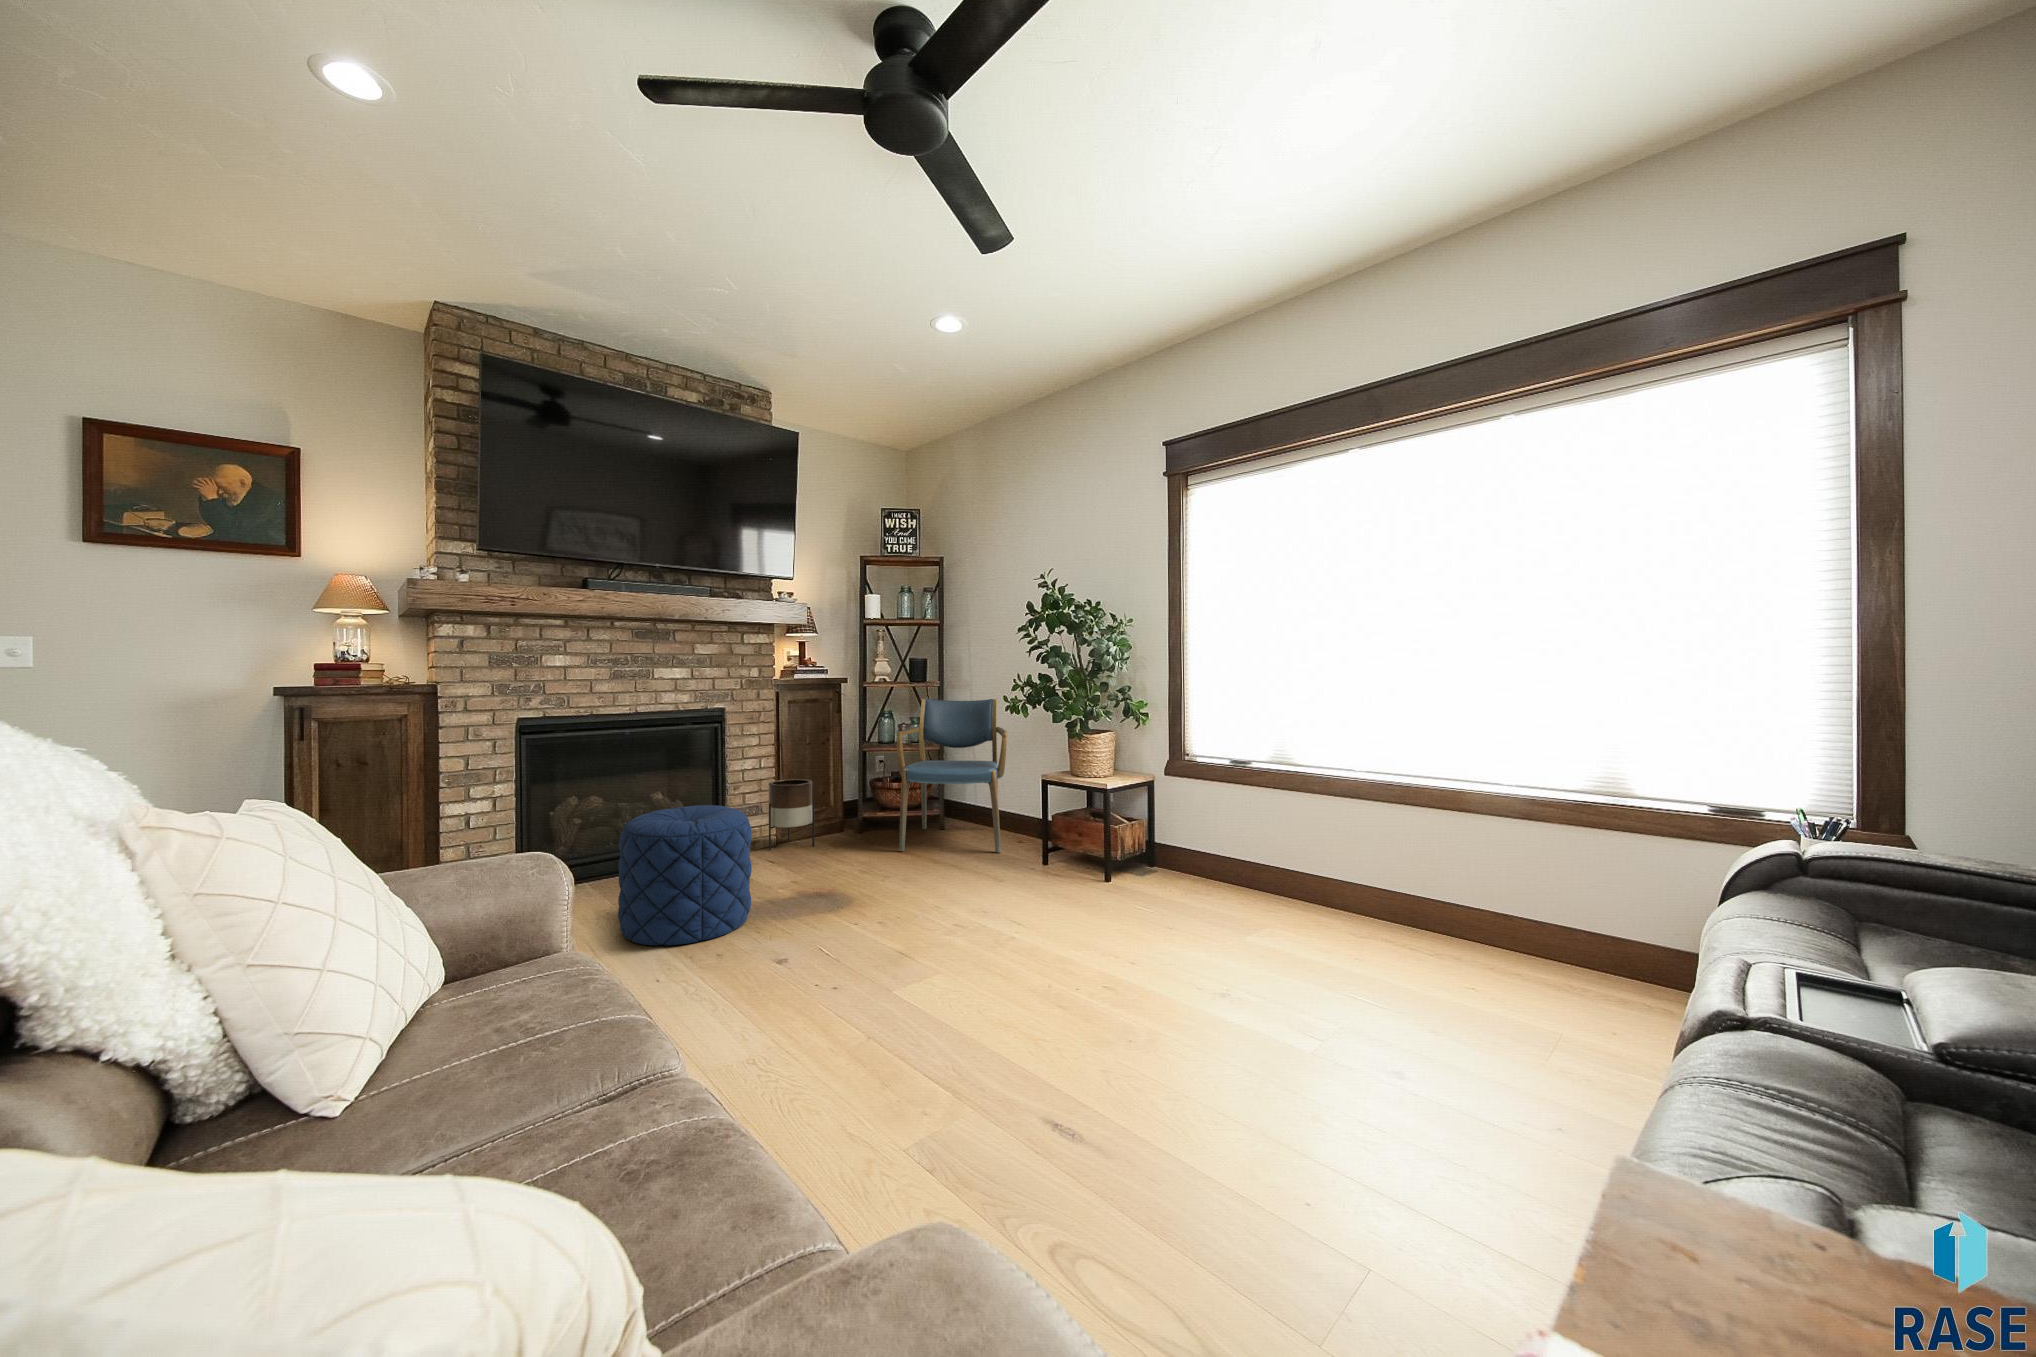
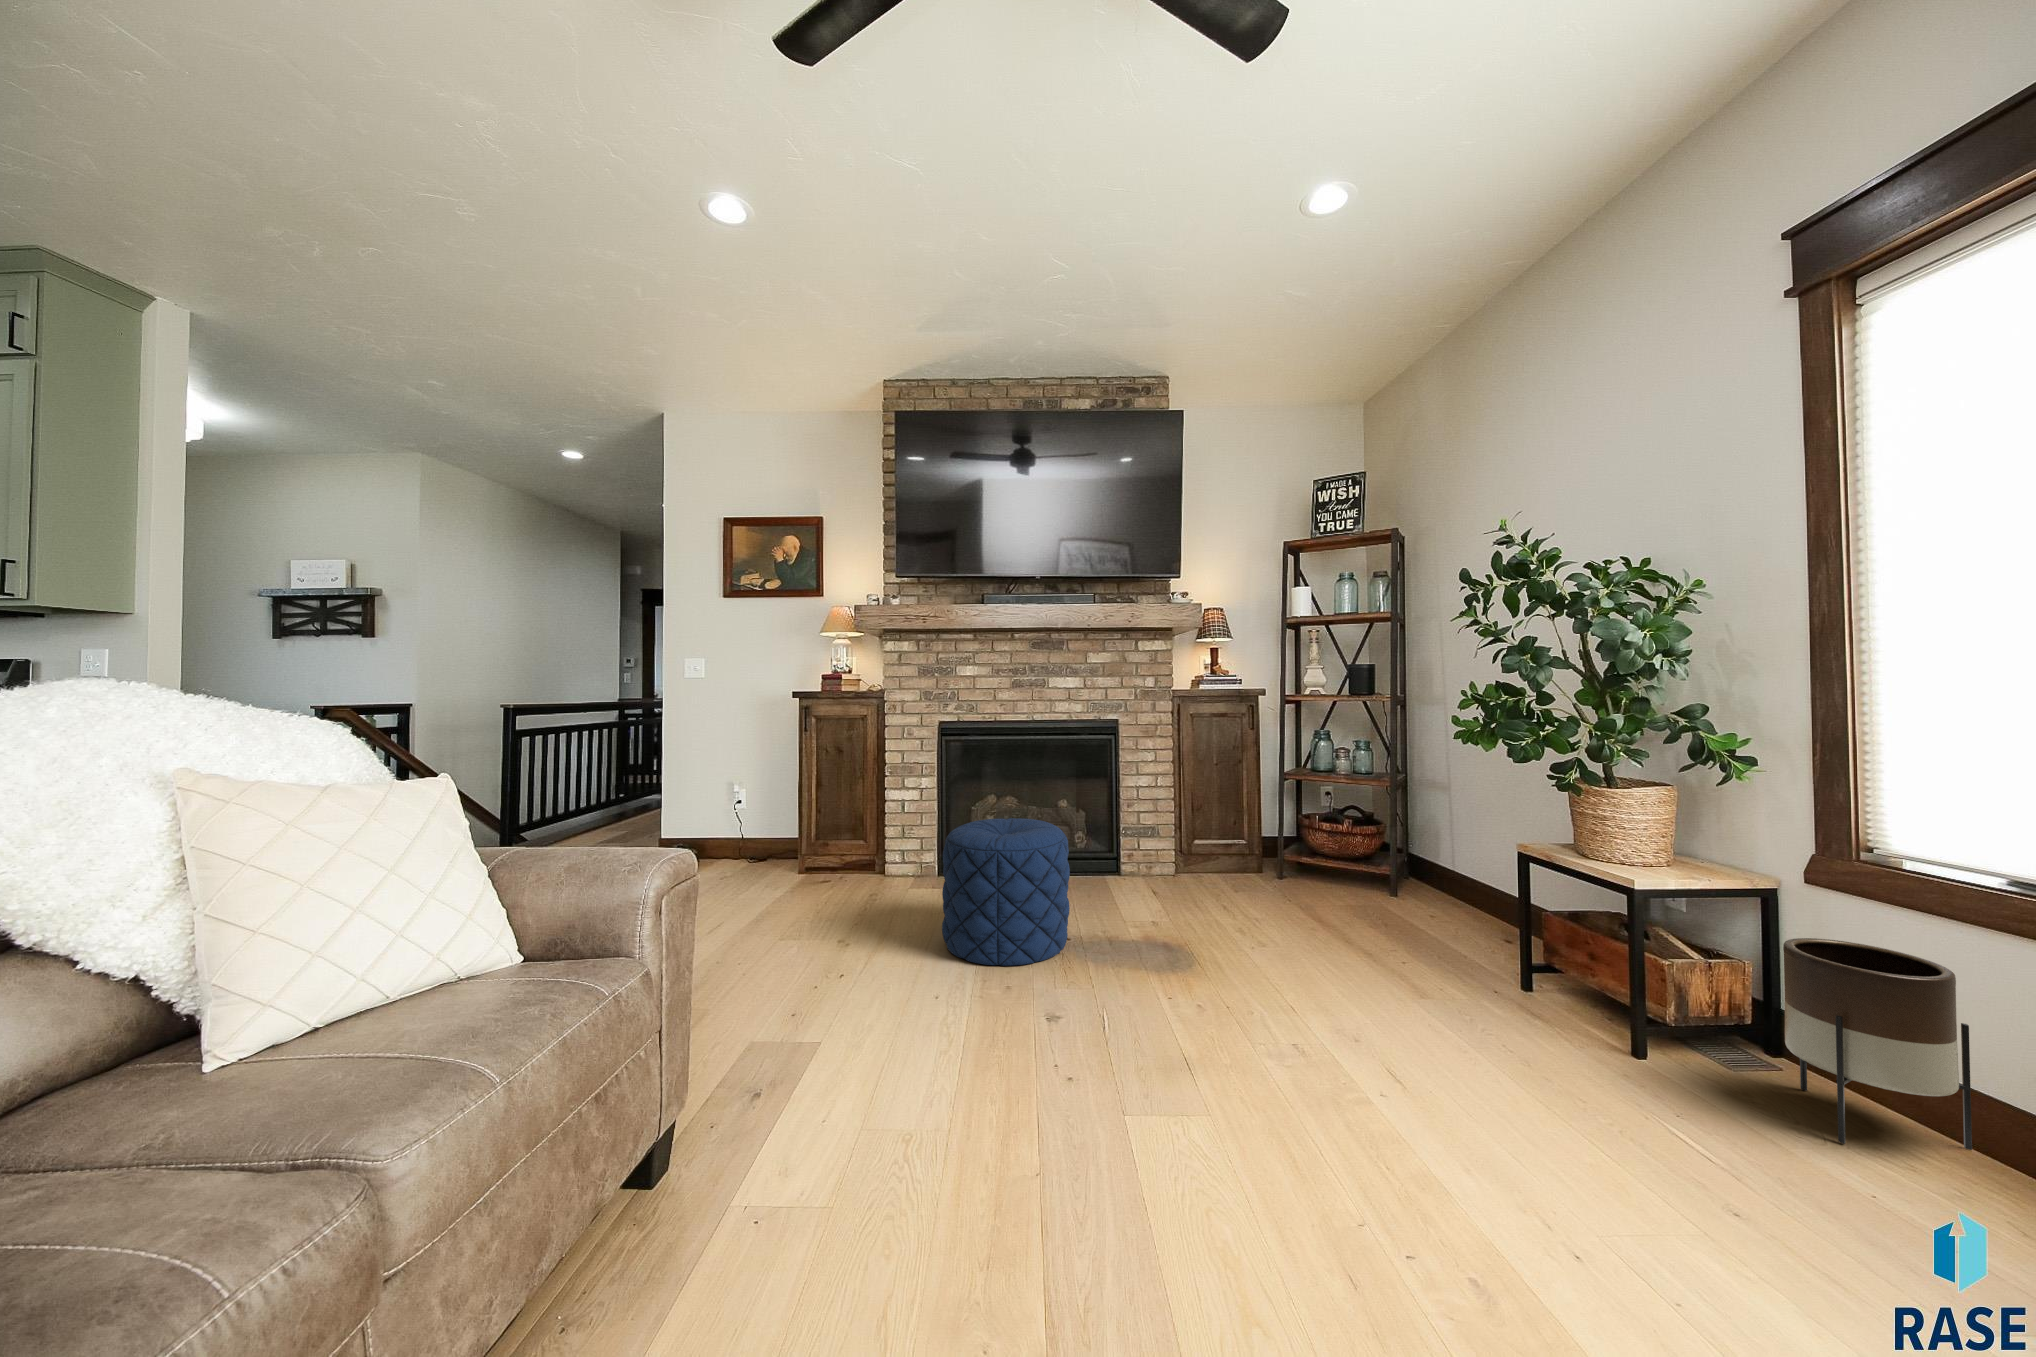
armchair: present [897,699,1008,853] -> none [1301,715,1474,942]
planter: present [769,779,814,850] -> present [1783,938,1972,1150]

